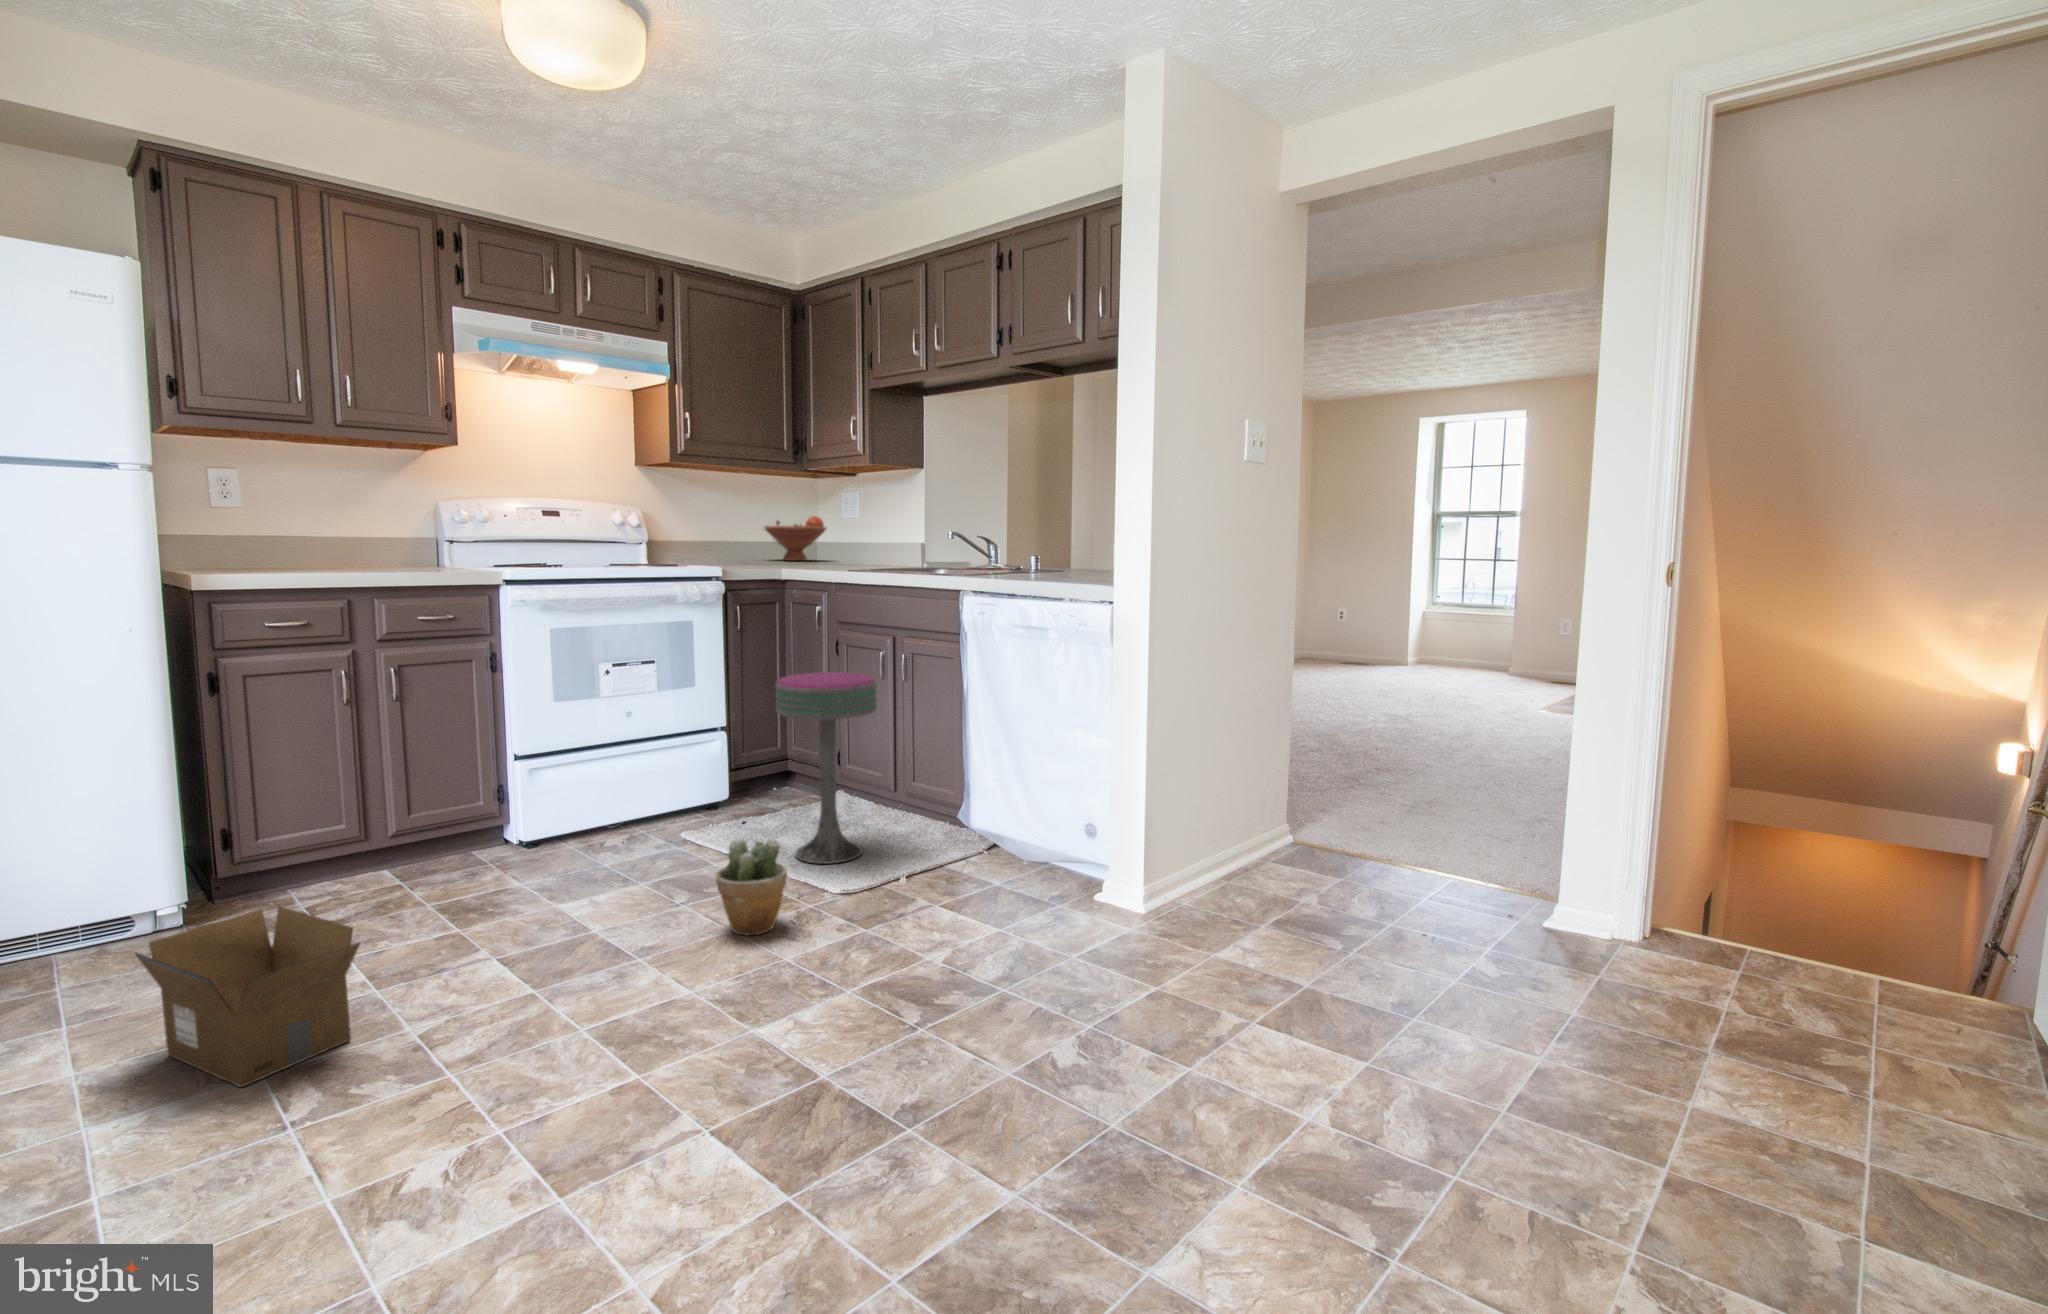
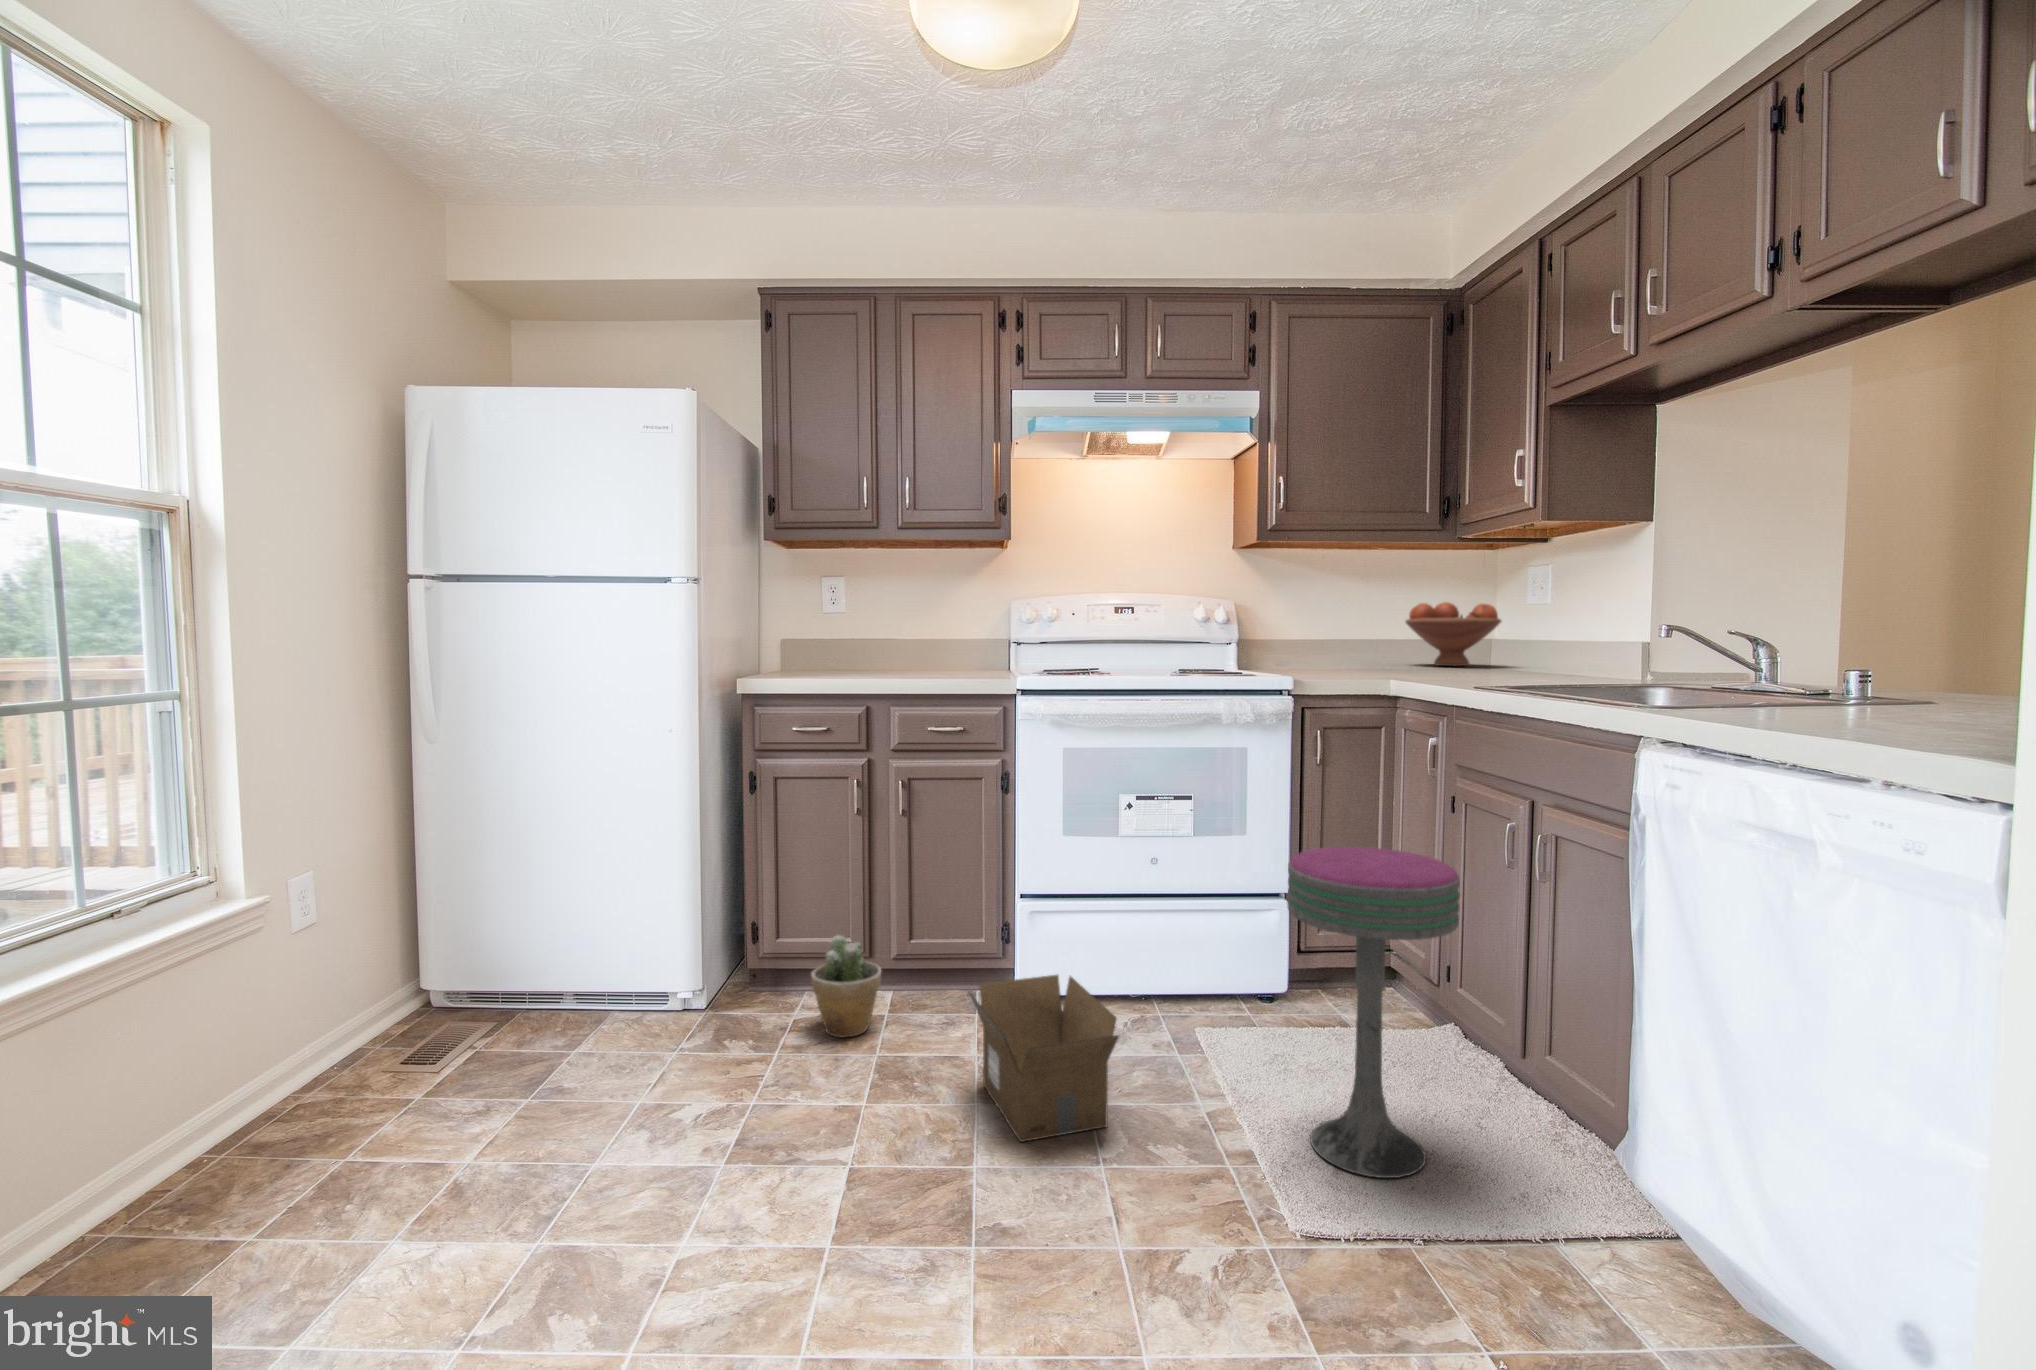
potted plant: present [716,839,787,935] -> present [811,935,881,1037]
cardboard box: present [135,906,360,1087] -> present [970,975,1119,1142]

